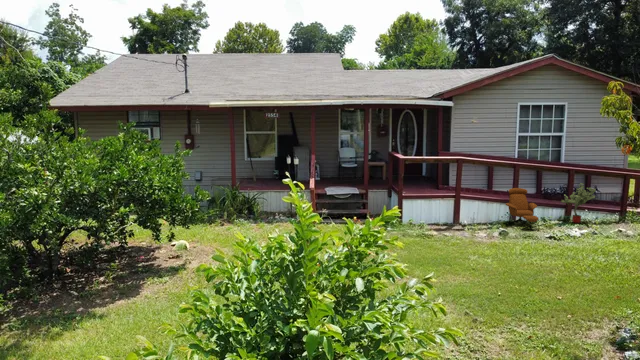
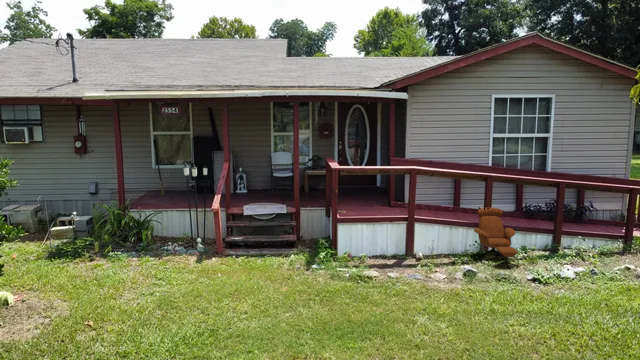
potted tree: present [561,183,596,224] -> none [547,201,593,255]

